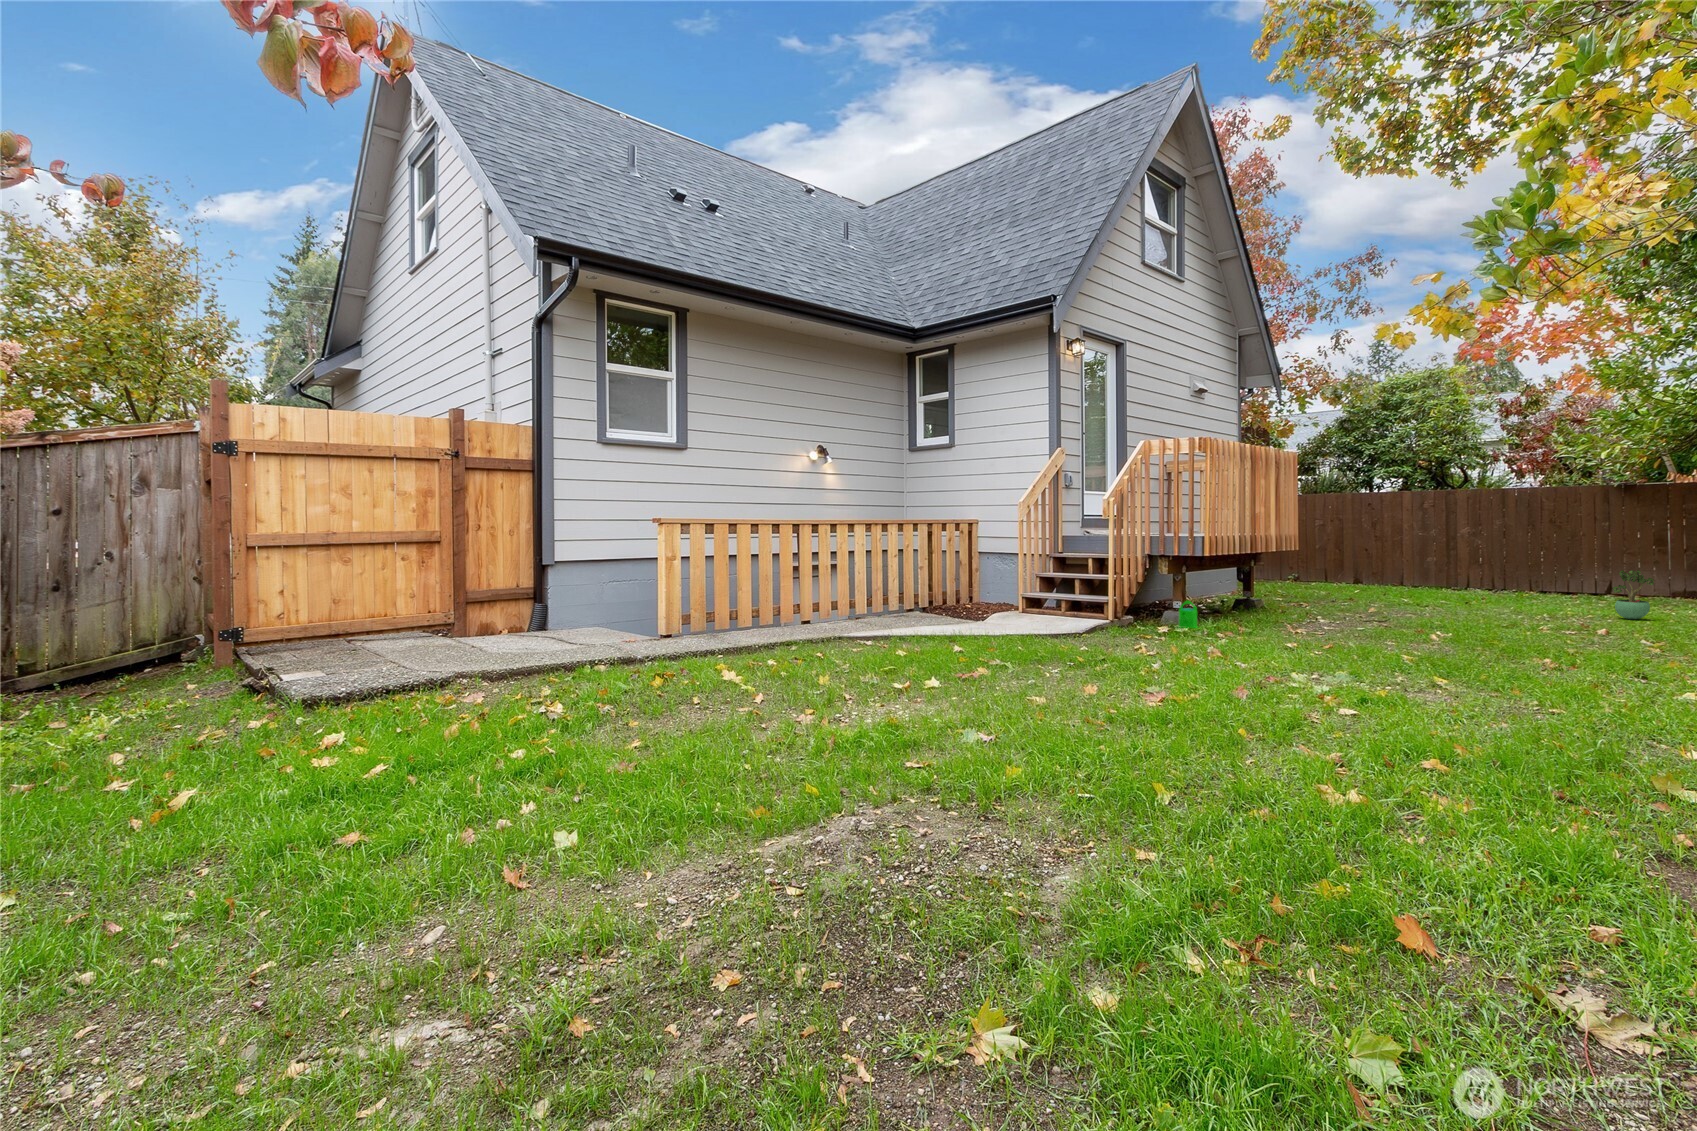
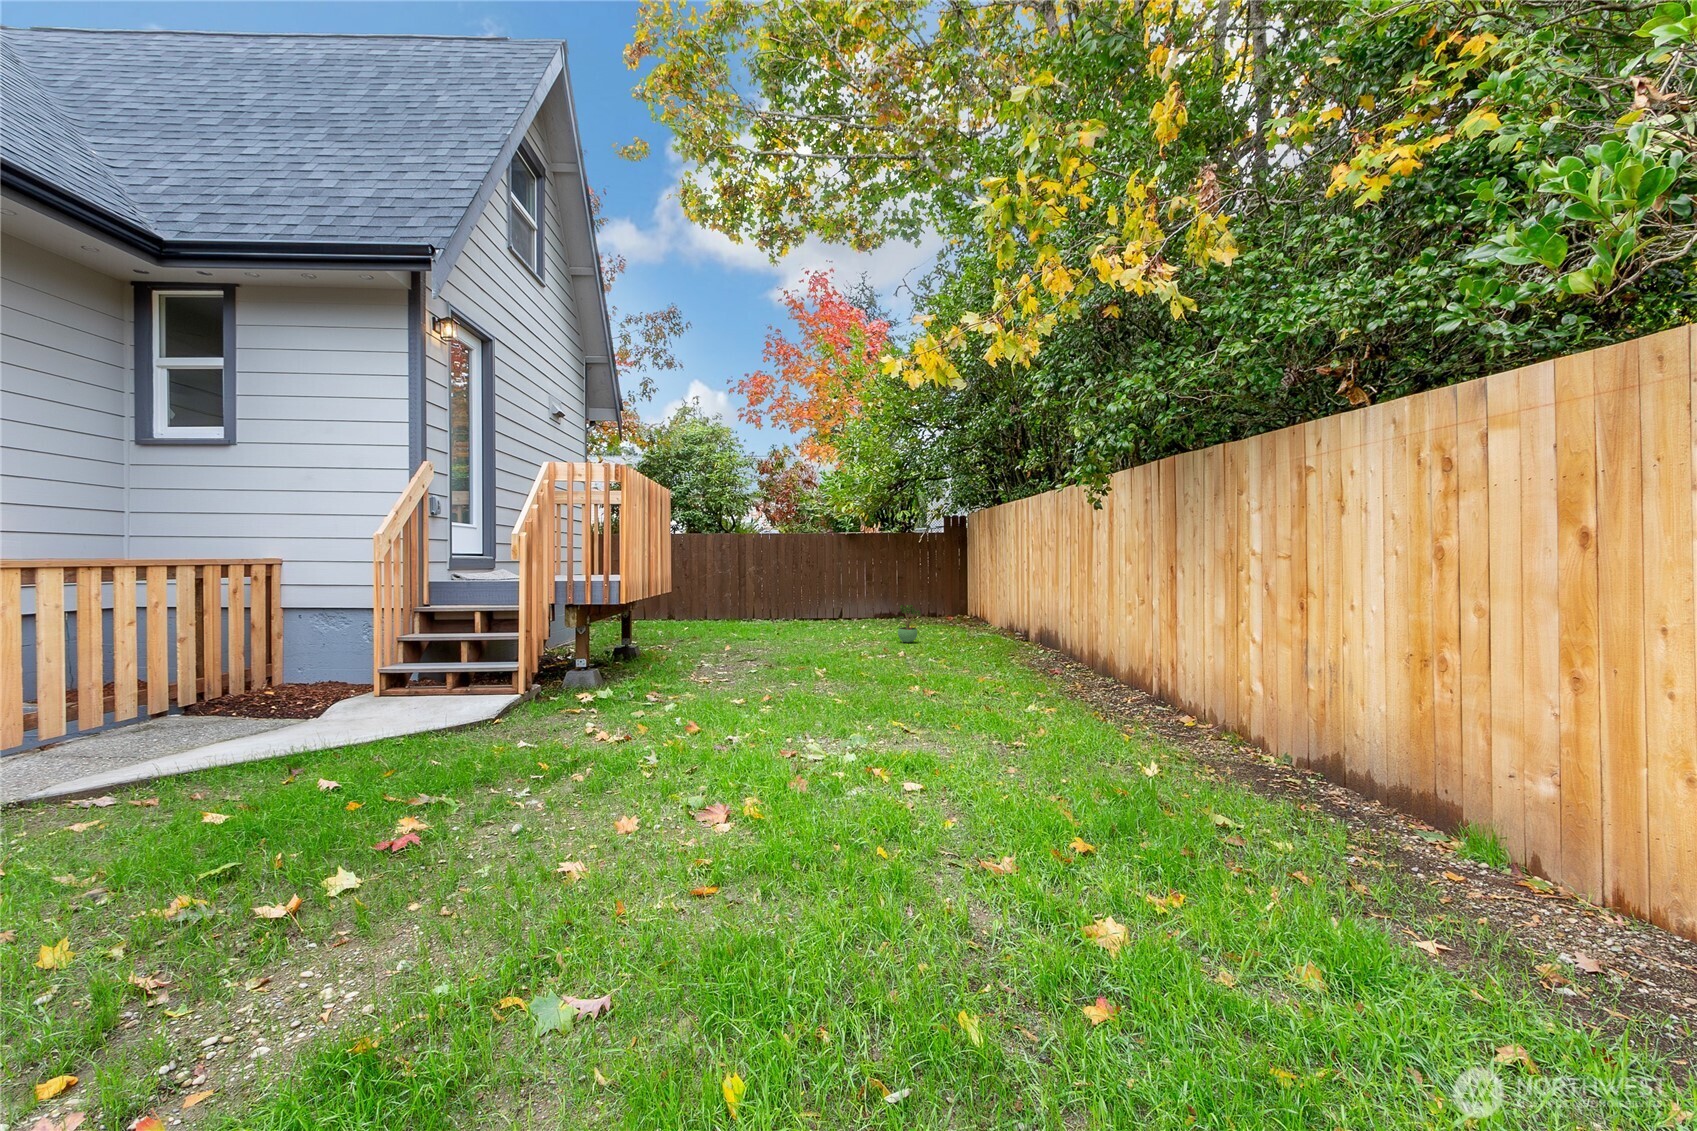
watering can: present [1178,601,1198,628] -> none [598,661,624,695]

